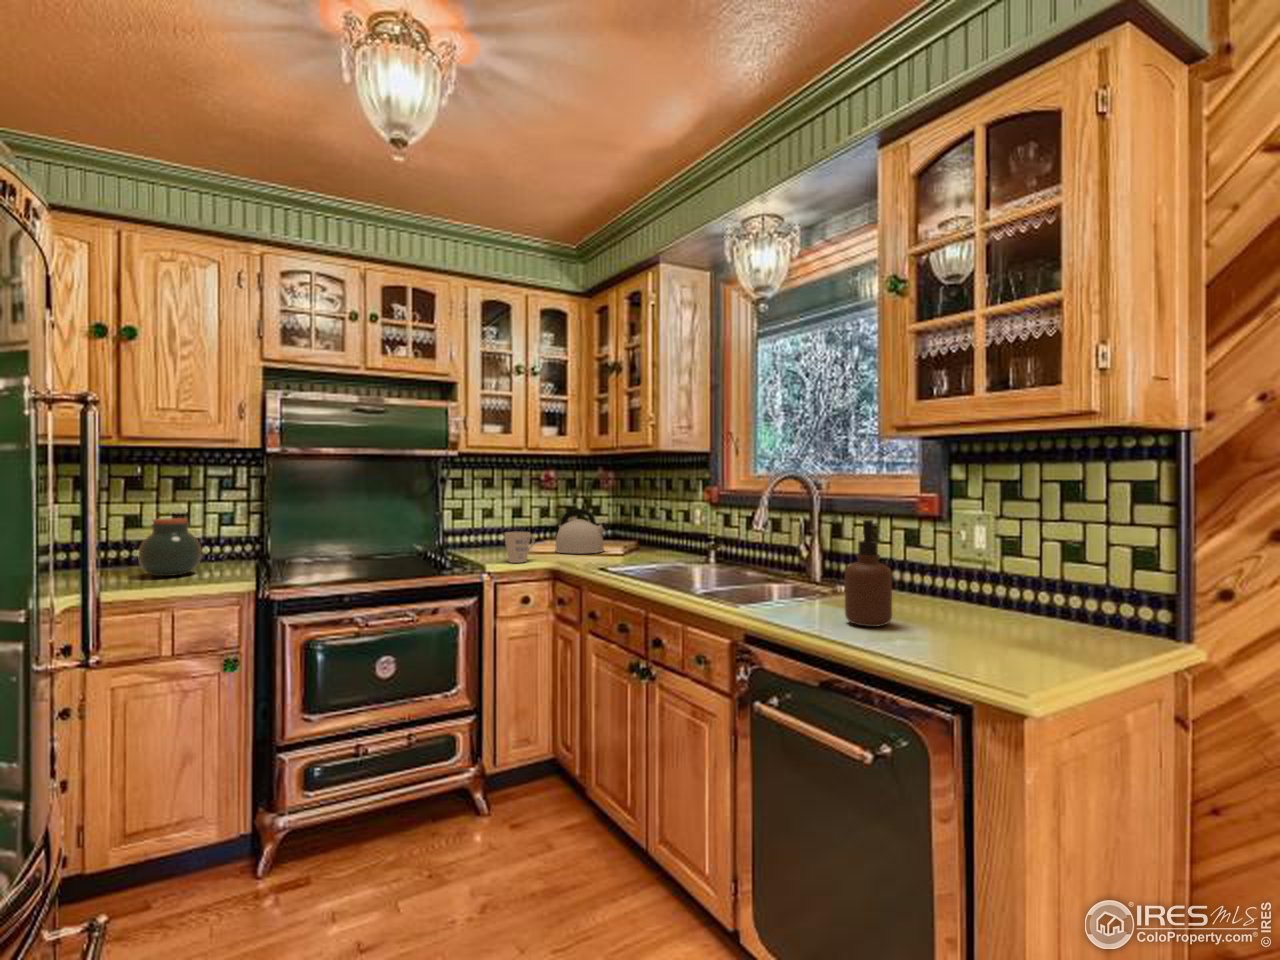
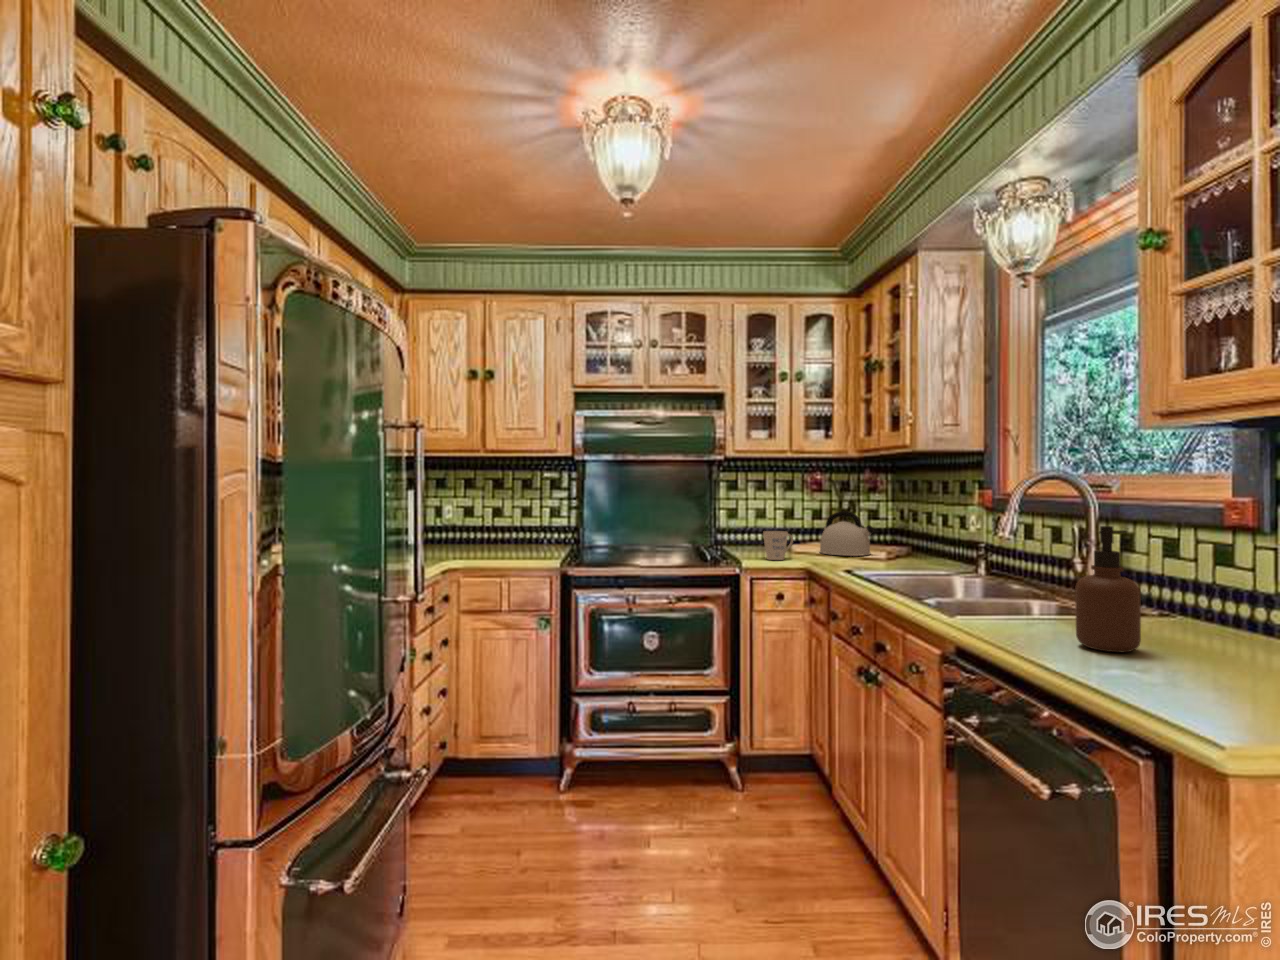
jar: present [139,518,201,576] -> none [491,511,530,554]

